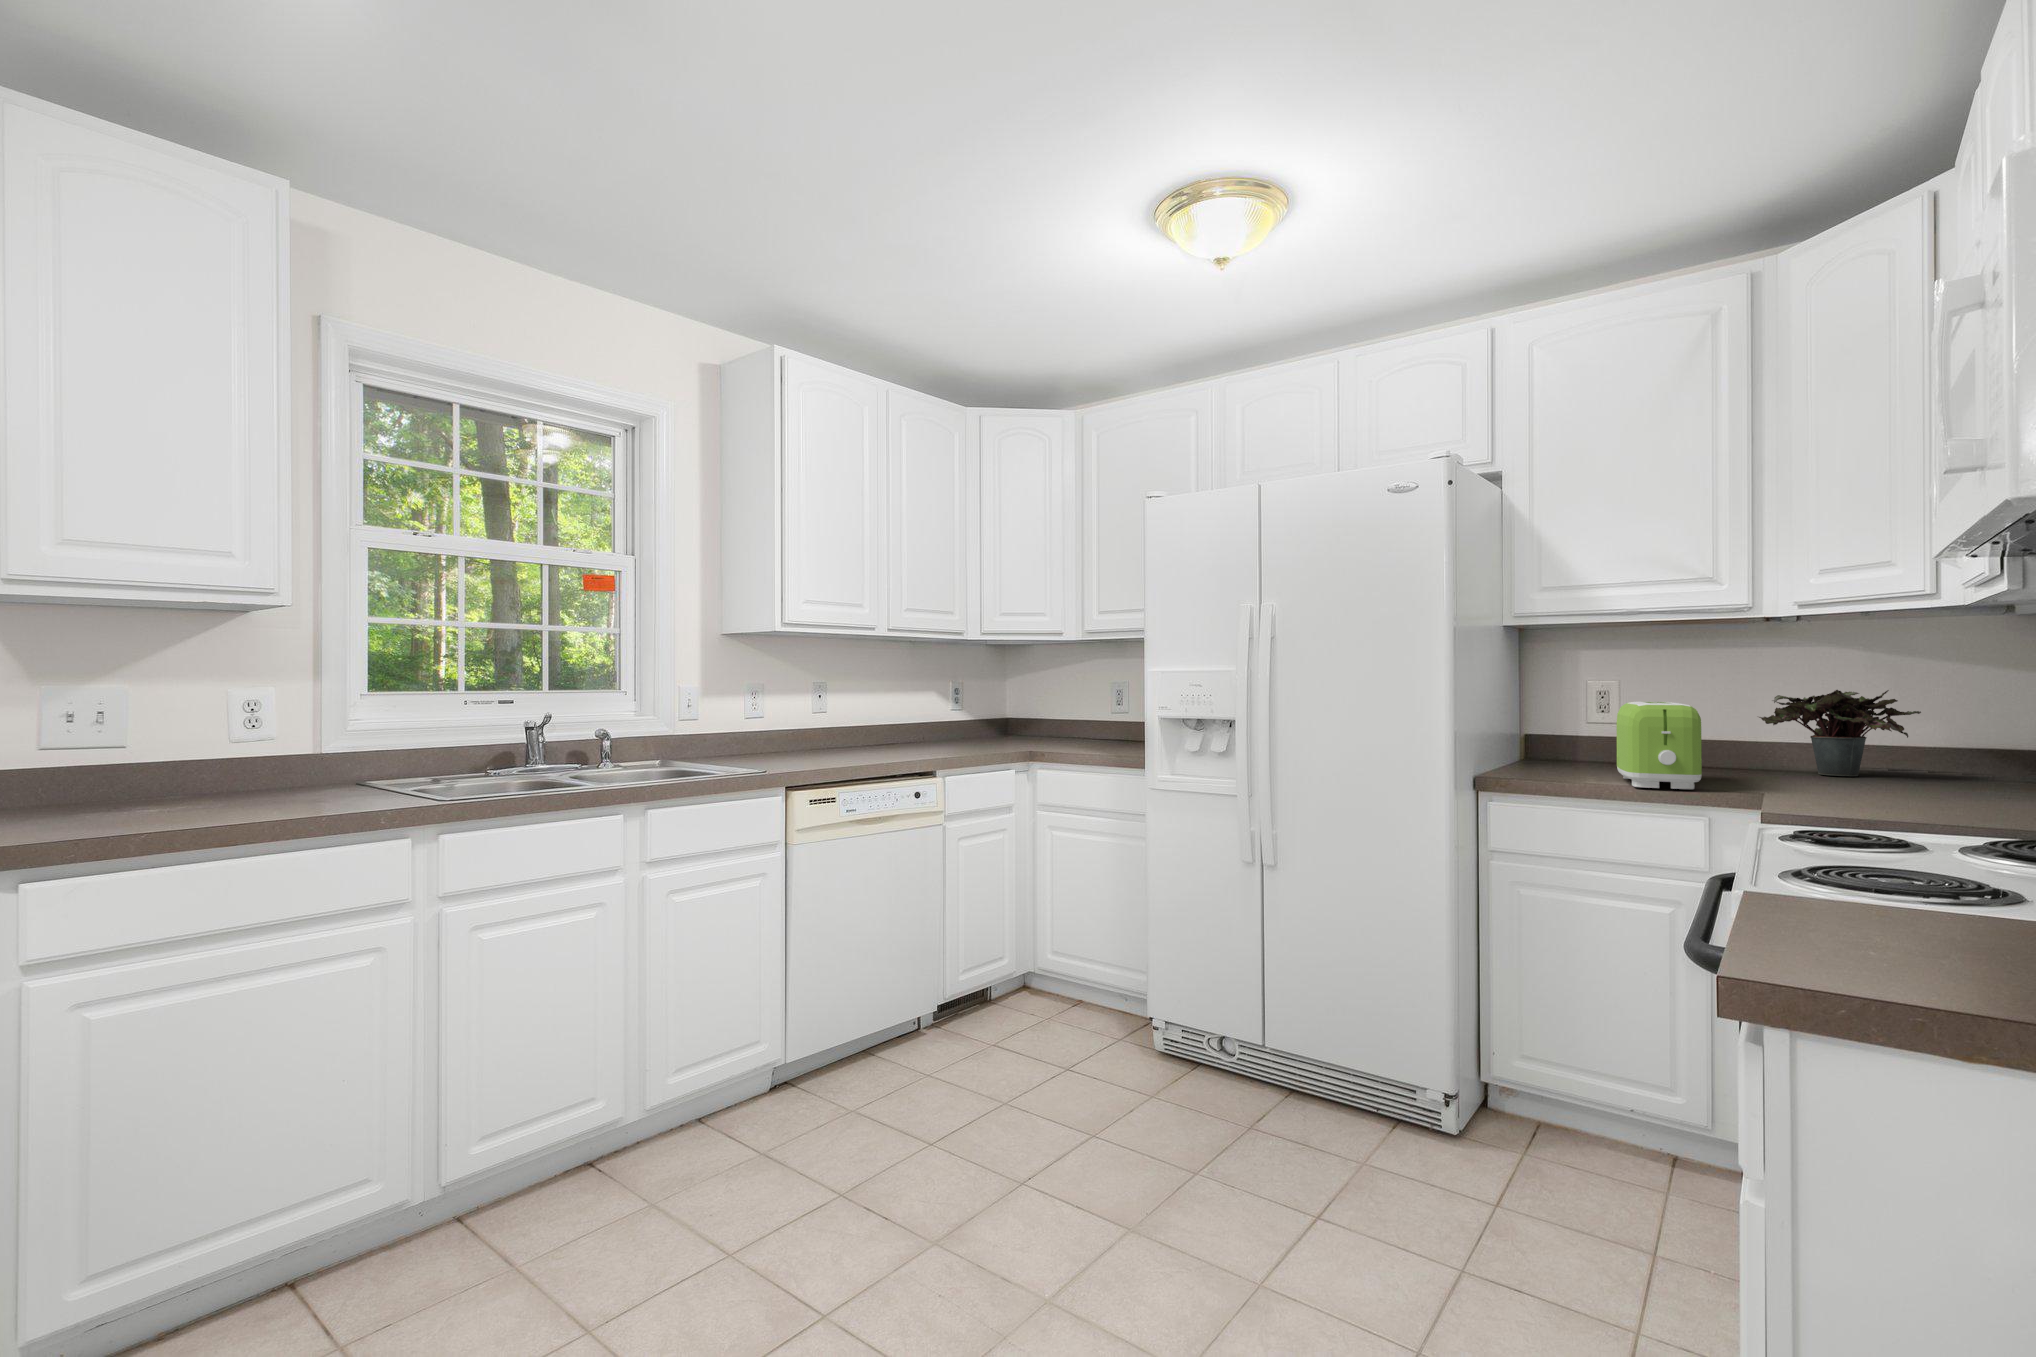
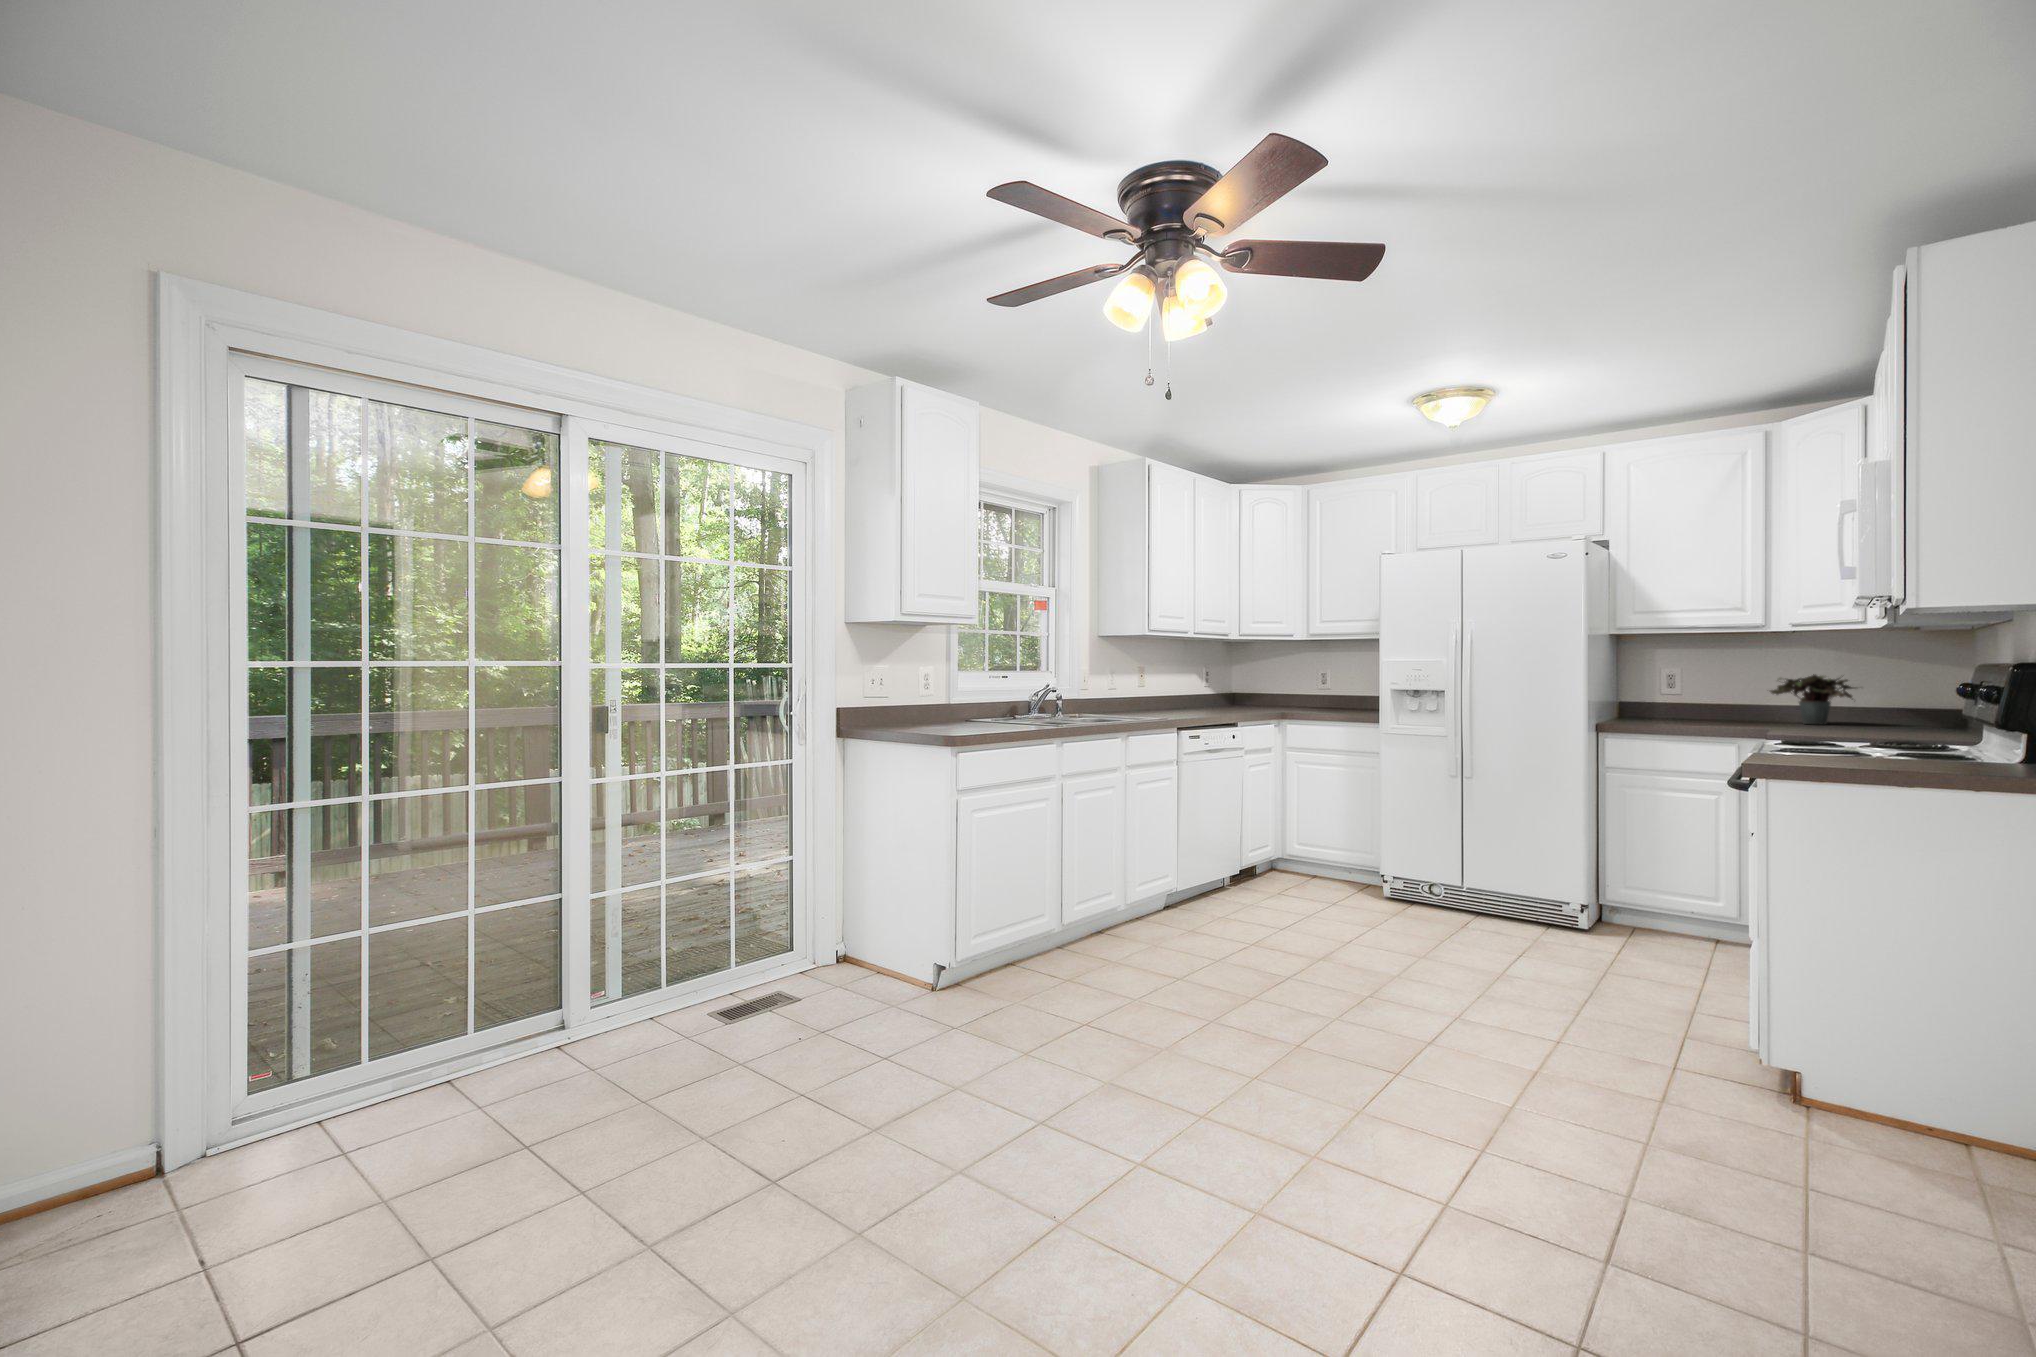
toaster: present [1617,702,1702,789] -> none [1682,680,1735,729]

